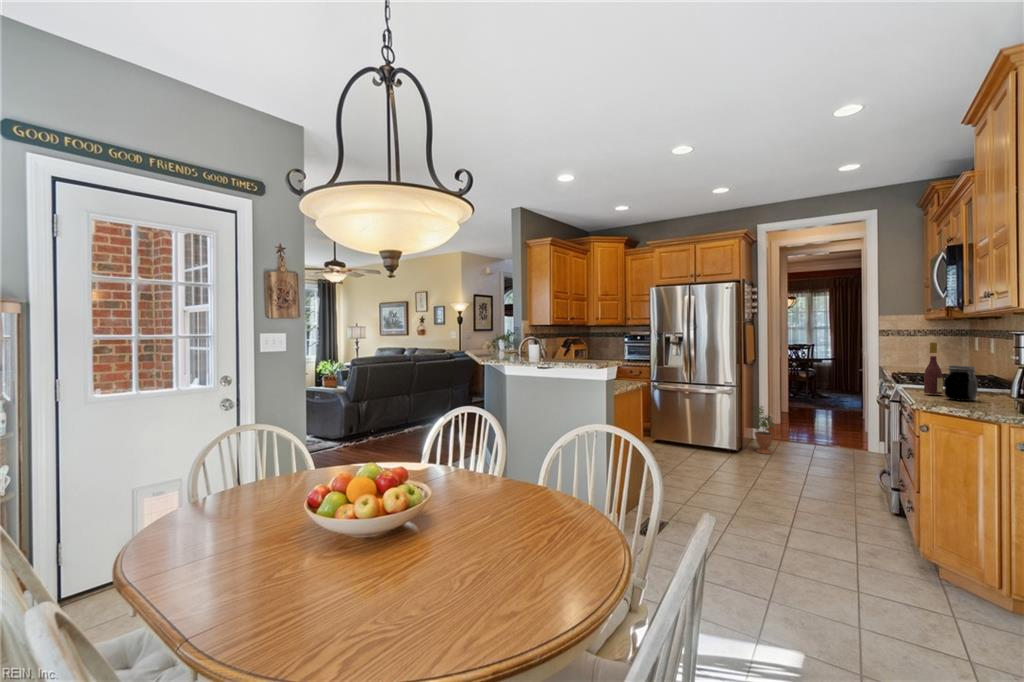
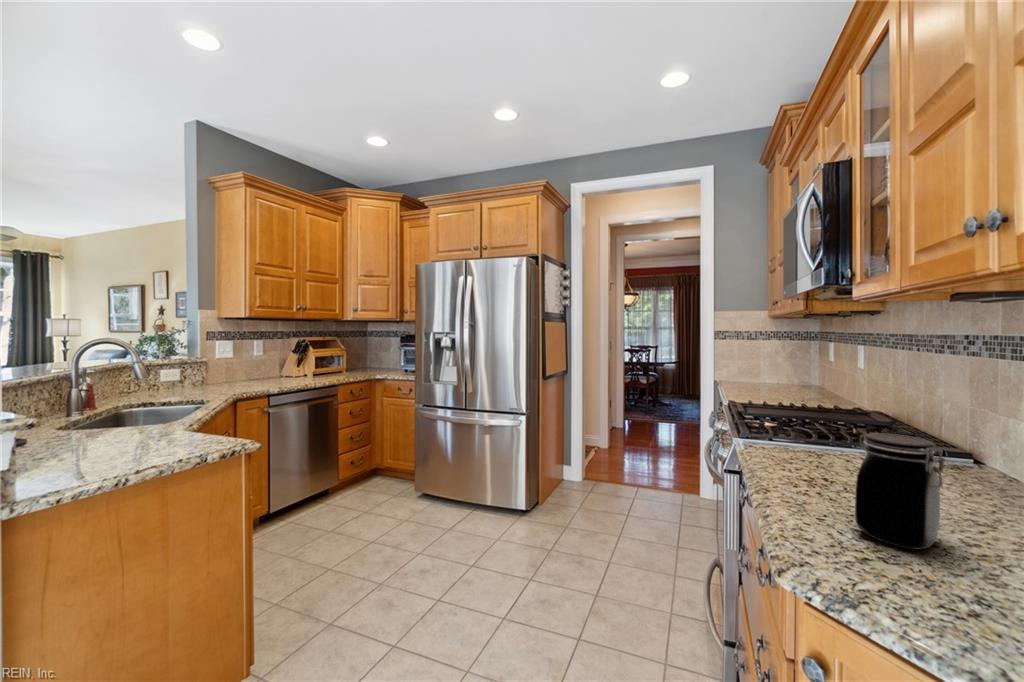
wine bottle: present [924,343,943,394] -> none [793,364,838,505]
potted plant: present [751,406,774,454] -> none [549,438,579,514]

